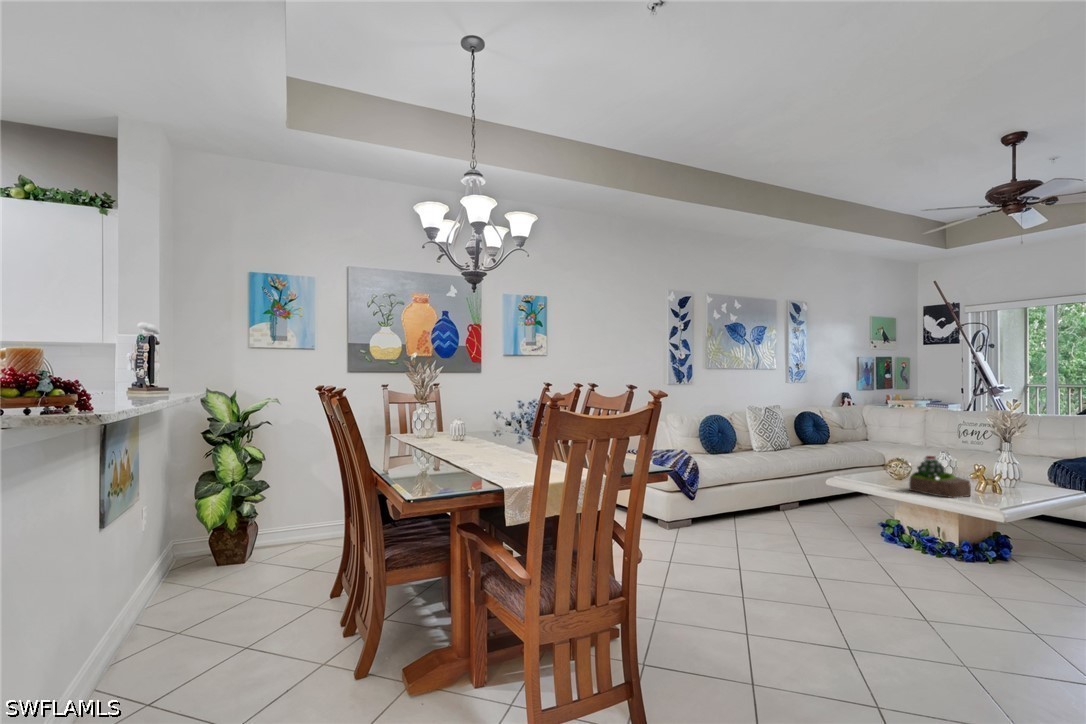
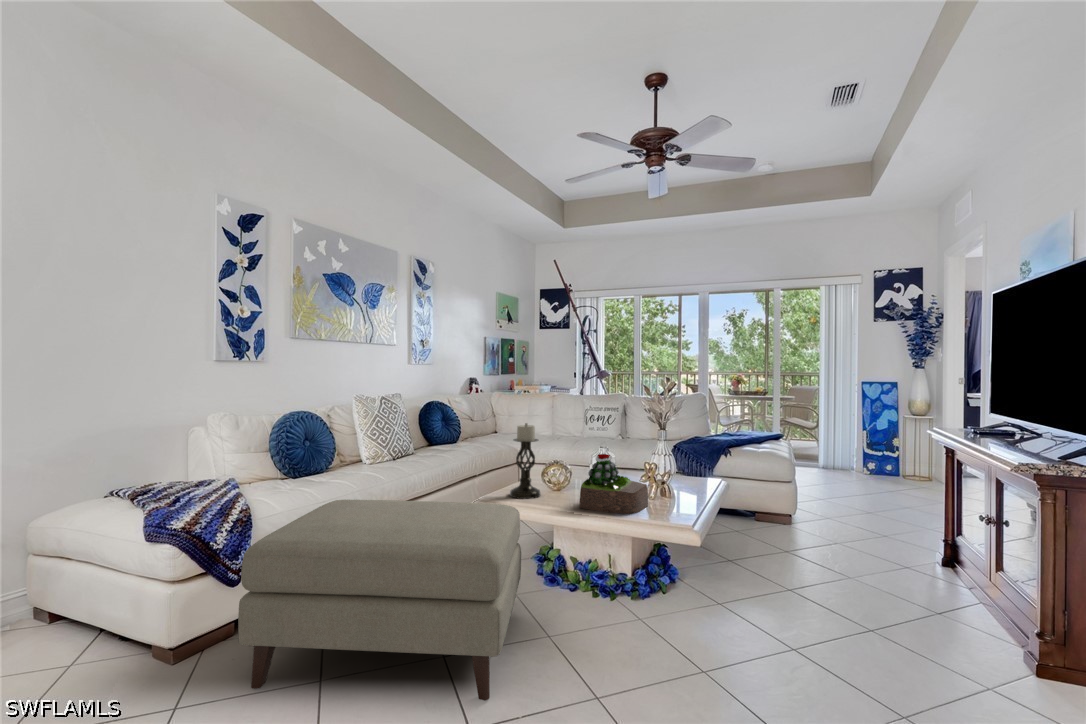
candle holder: none [859,431,884,482] -> present [510,423,541,499]
ottoman: none [704,466,861,572] -> present [238,500,521,701]

